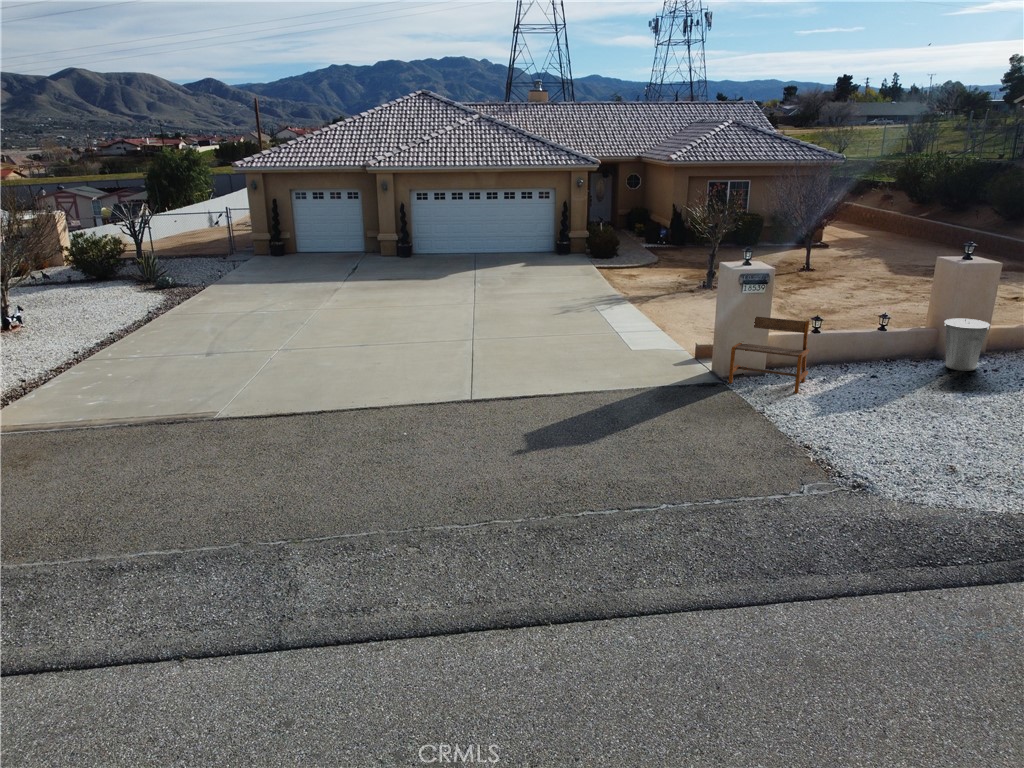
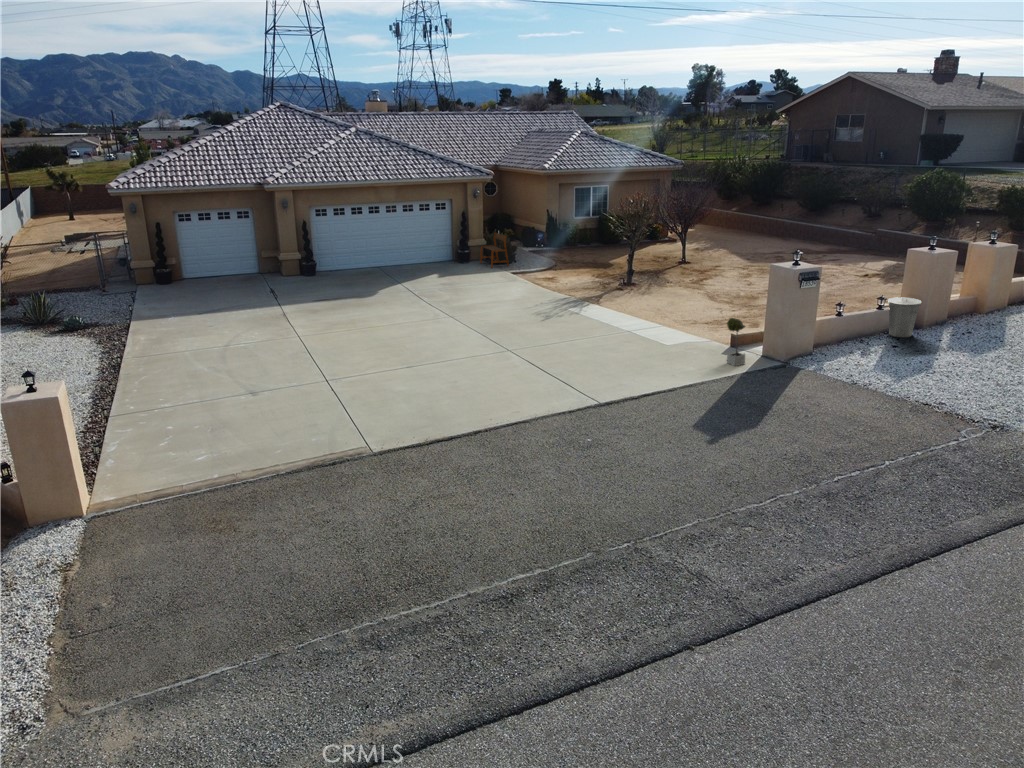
bench: present [729,317,809,393] -> present [480,232,509,268]
potted tree: none [692,321,717,379] -> present [727,318,745,366]

